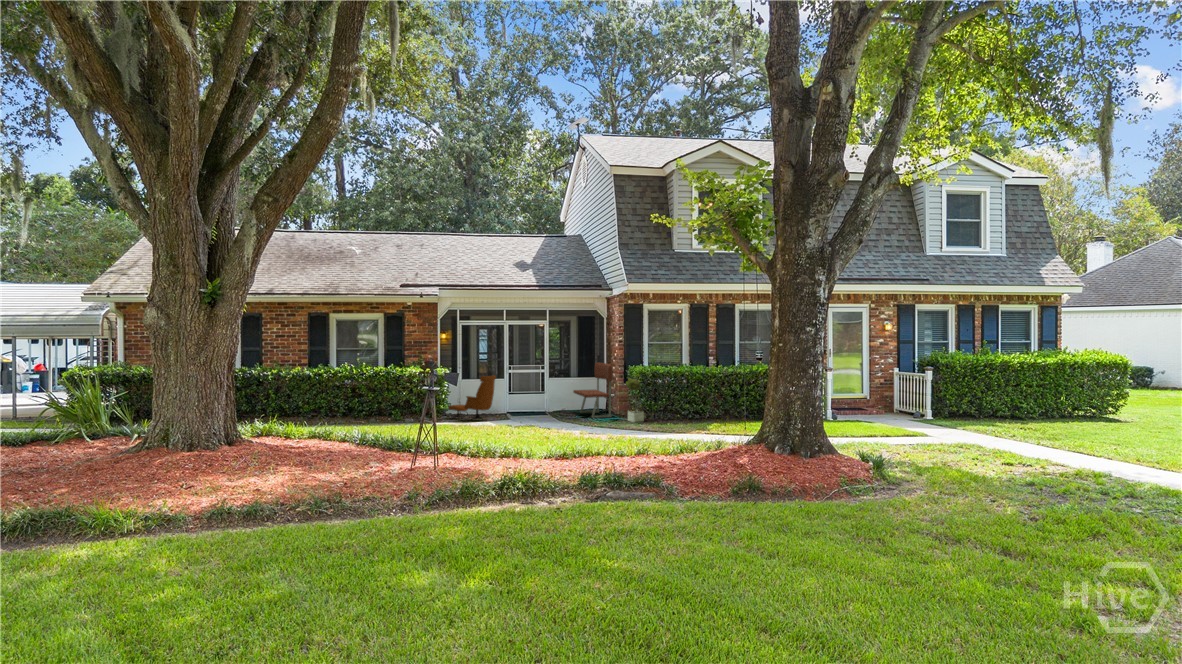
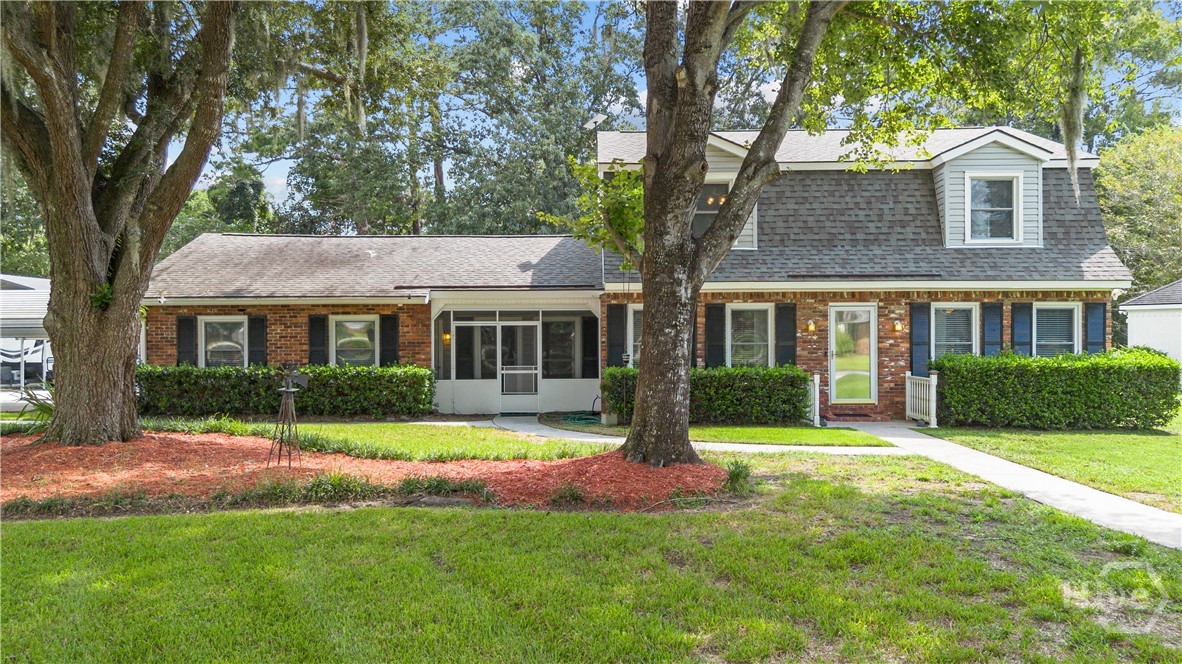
bench: present [573,363,612,418] -> none [561,364,595,420]
lounge chair: present [448,375,496,419] -> none [431,375,472,421]

